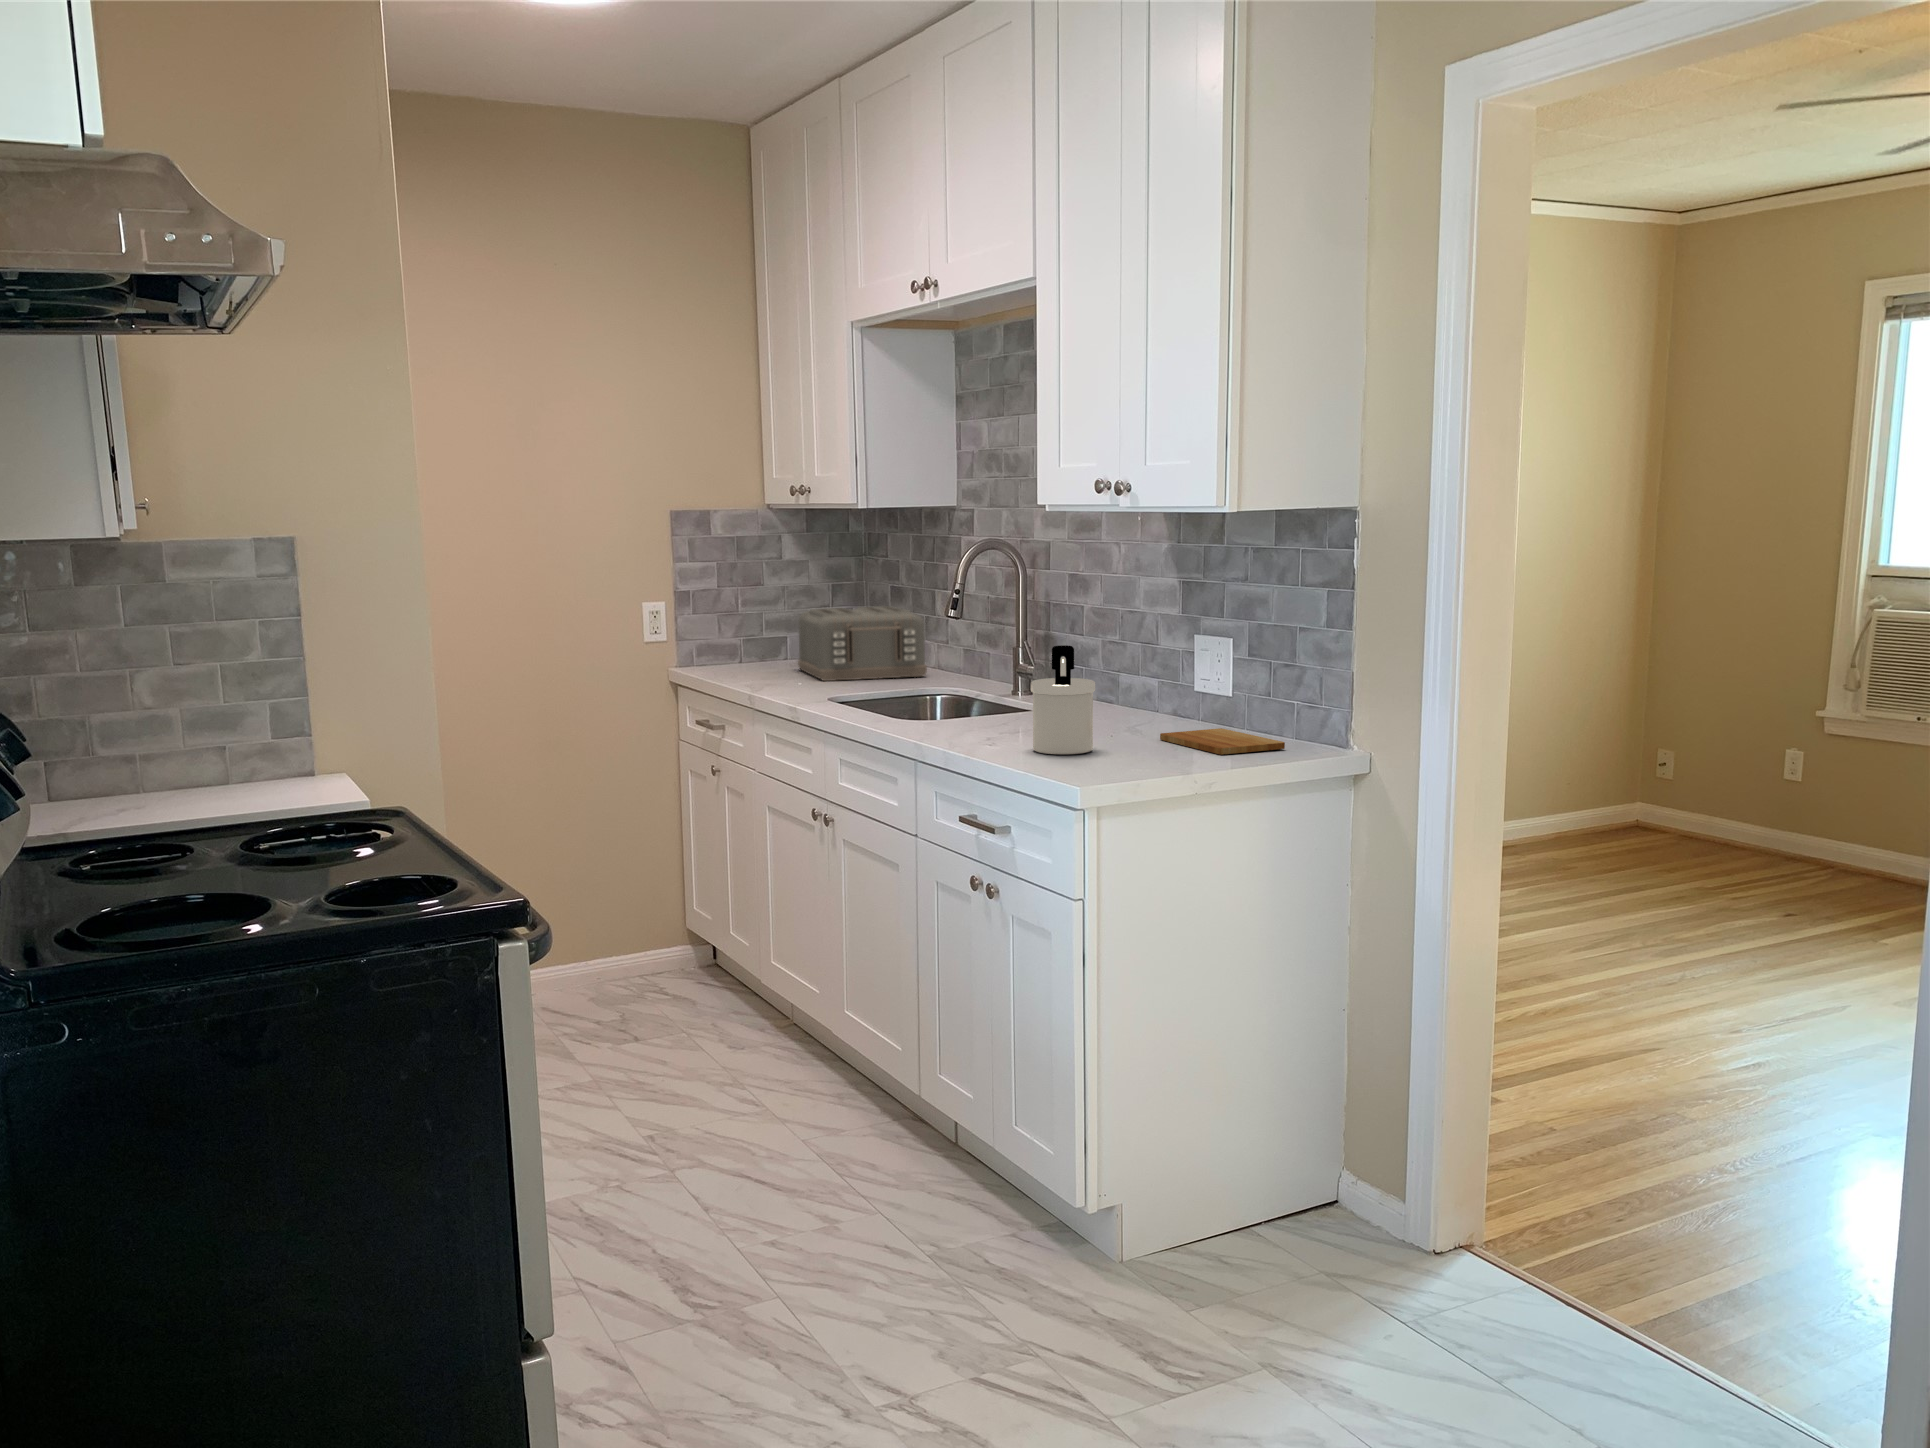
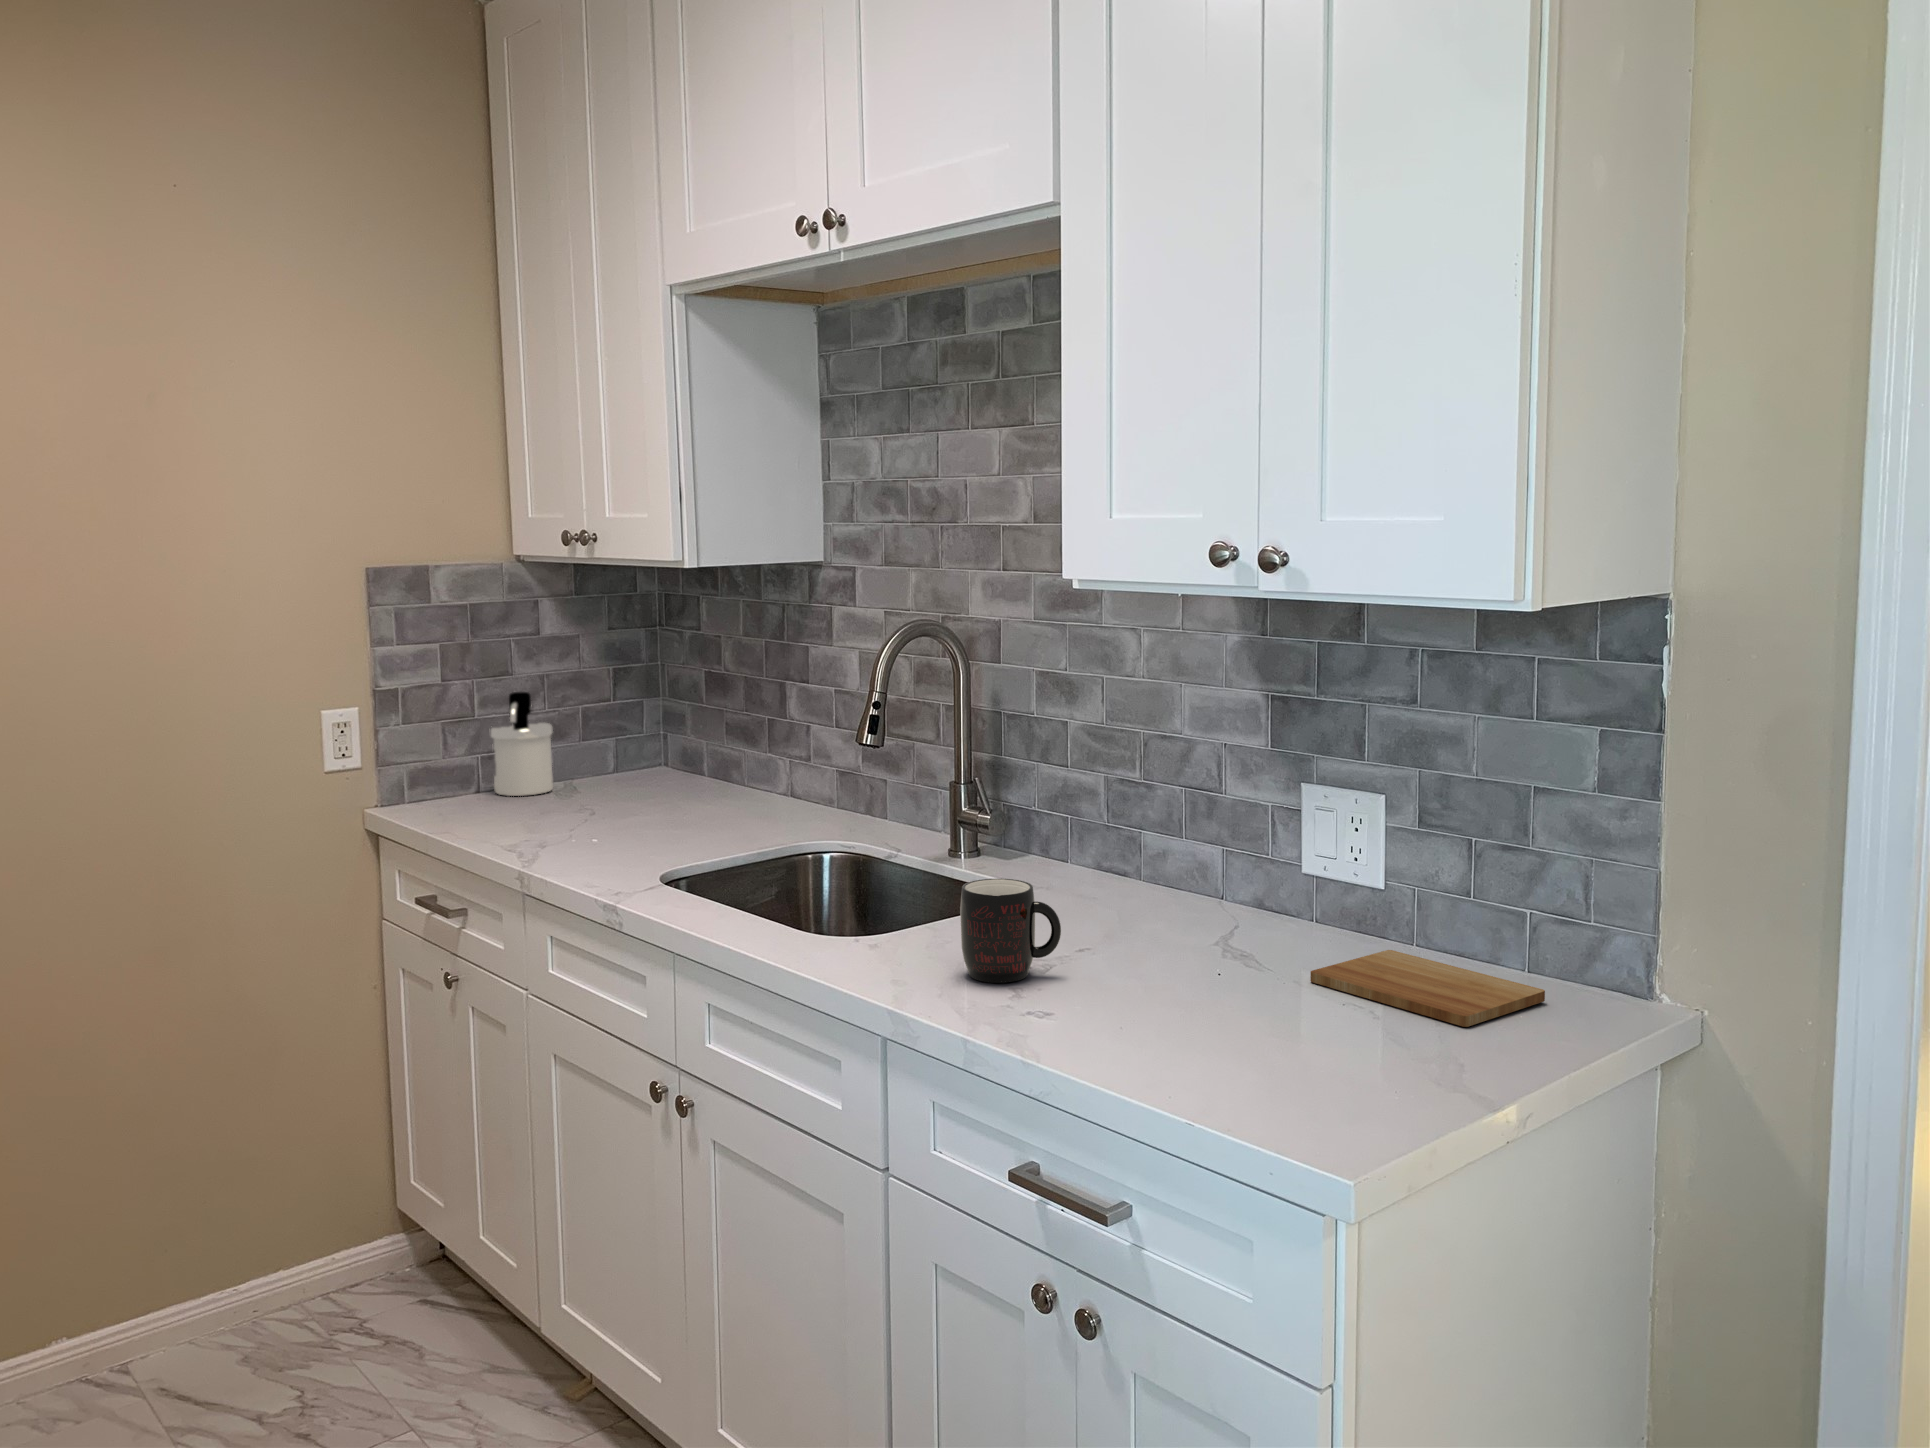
toaster: present [798,606,927,681] -> none [574,706,784,834]
soap dispenser: present [1031,645,1095,754] -> present [491,692,553,796]
mug: none [962,679,1019,734] -> present [960,878,1061,983]

